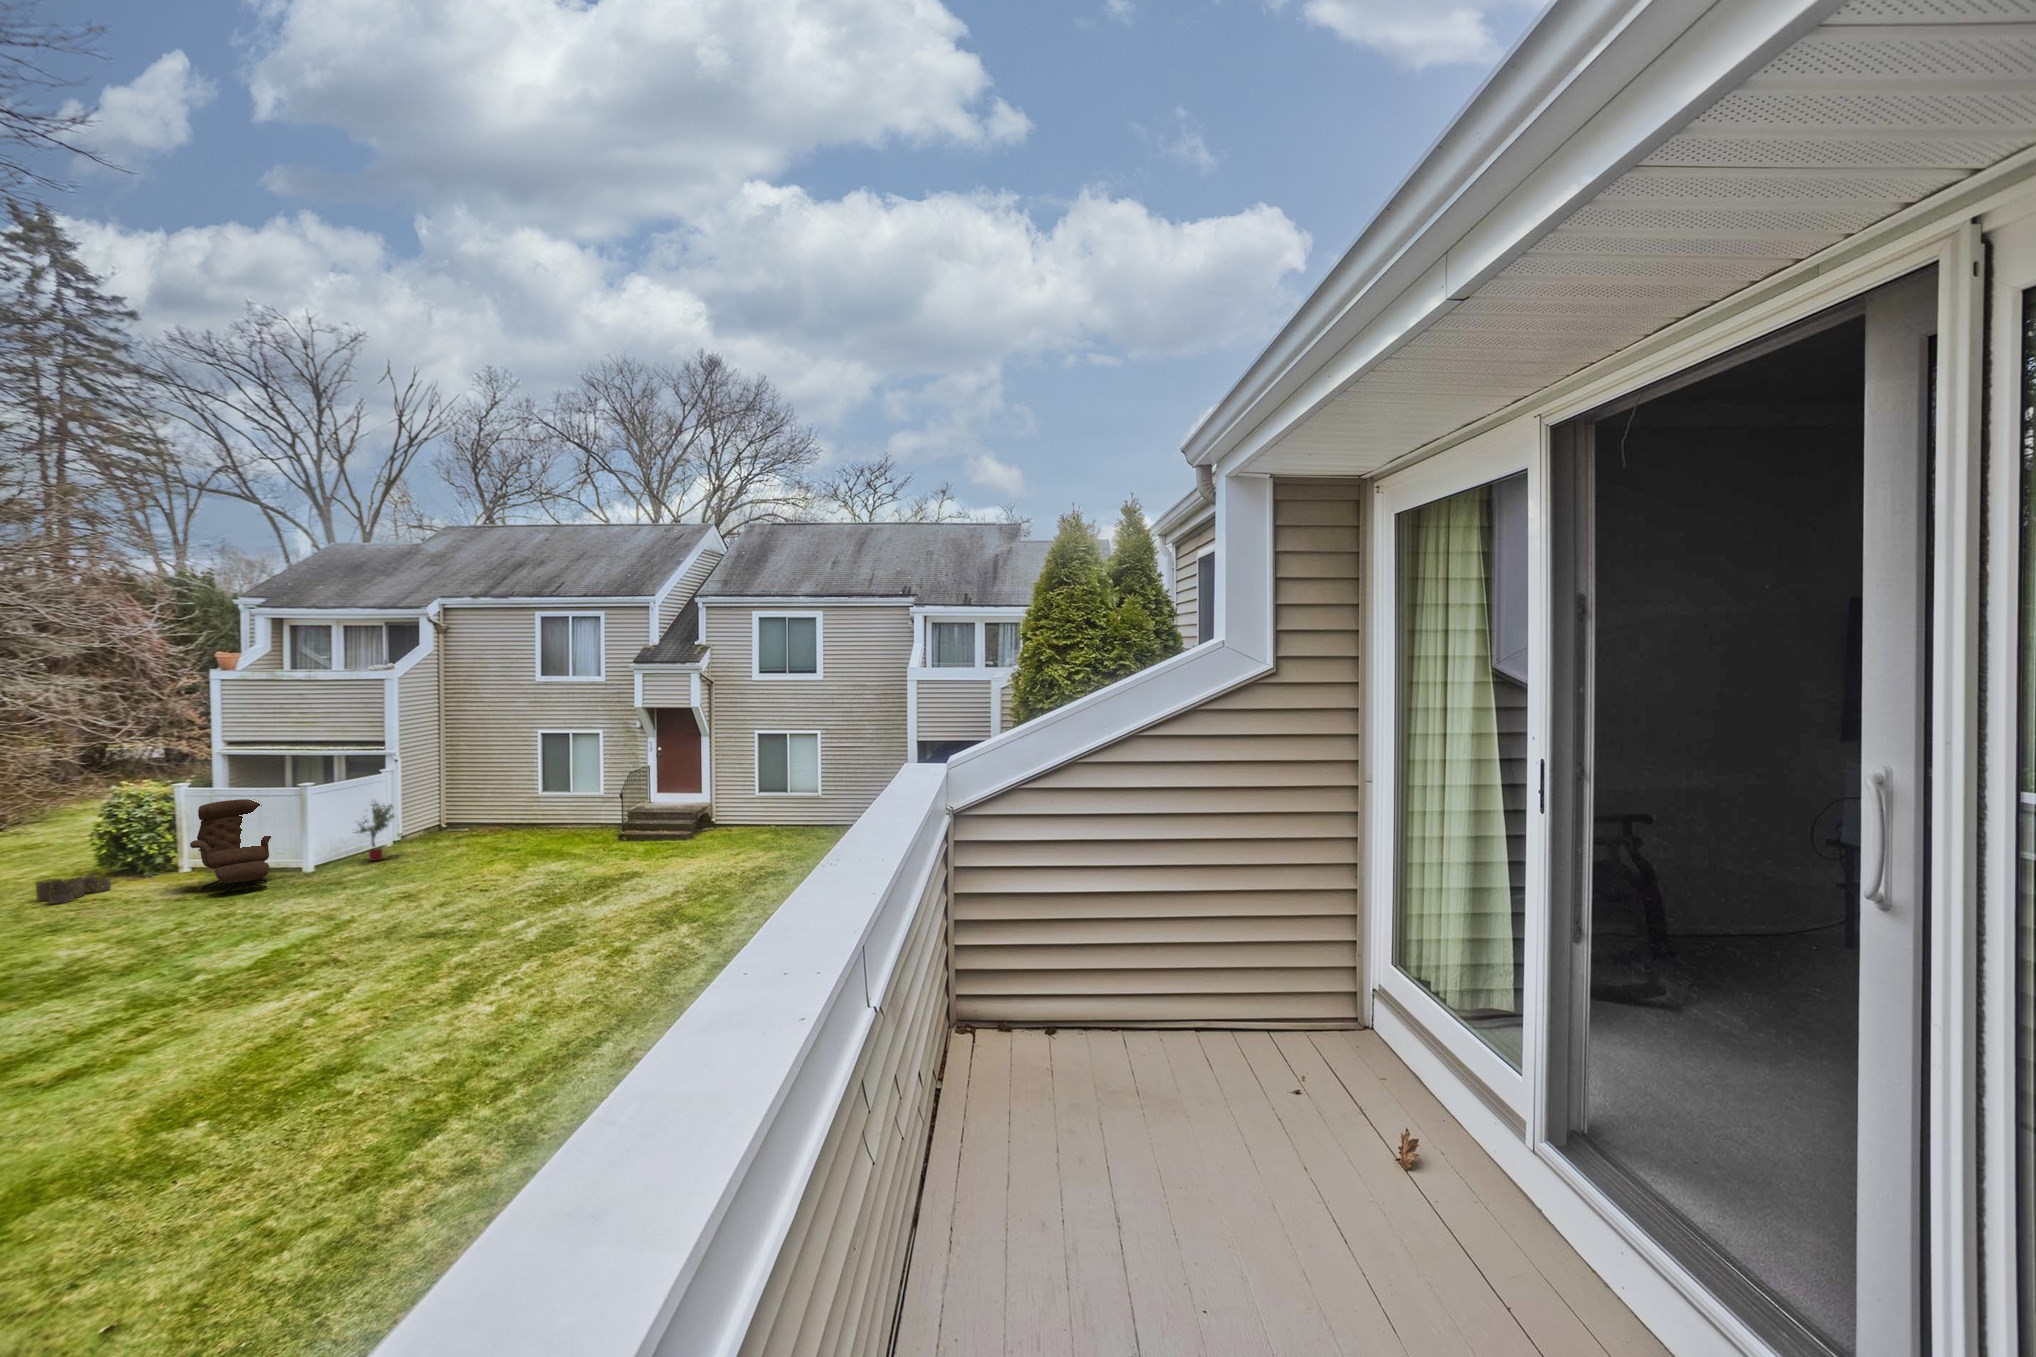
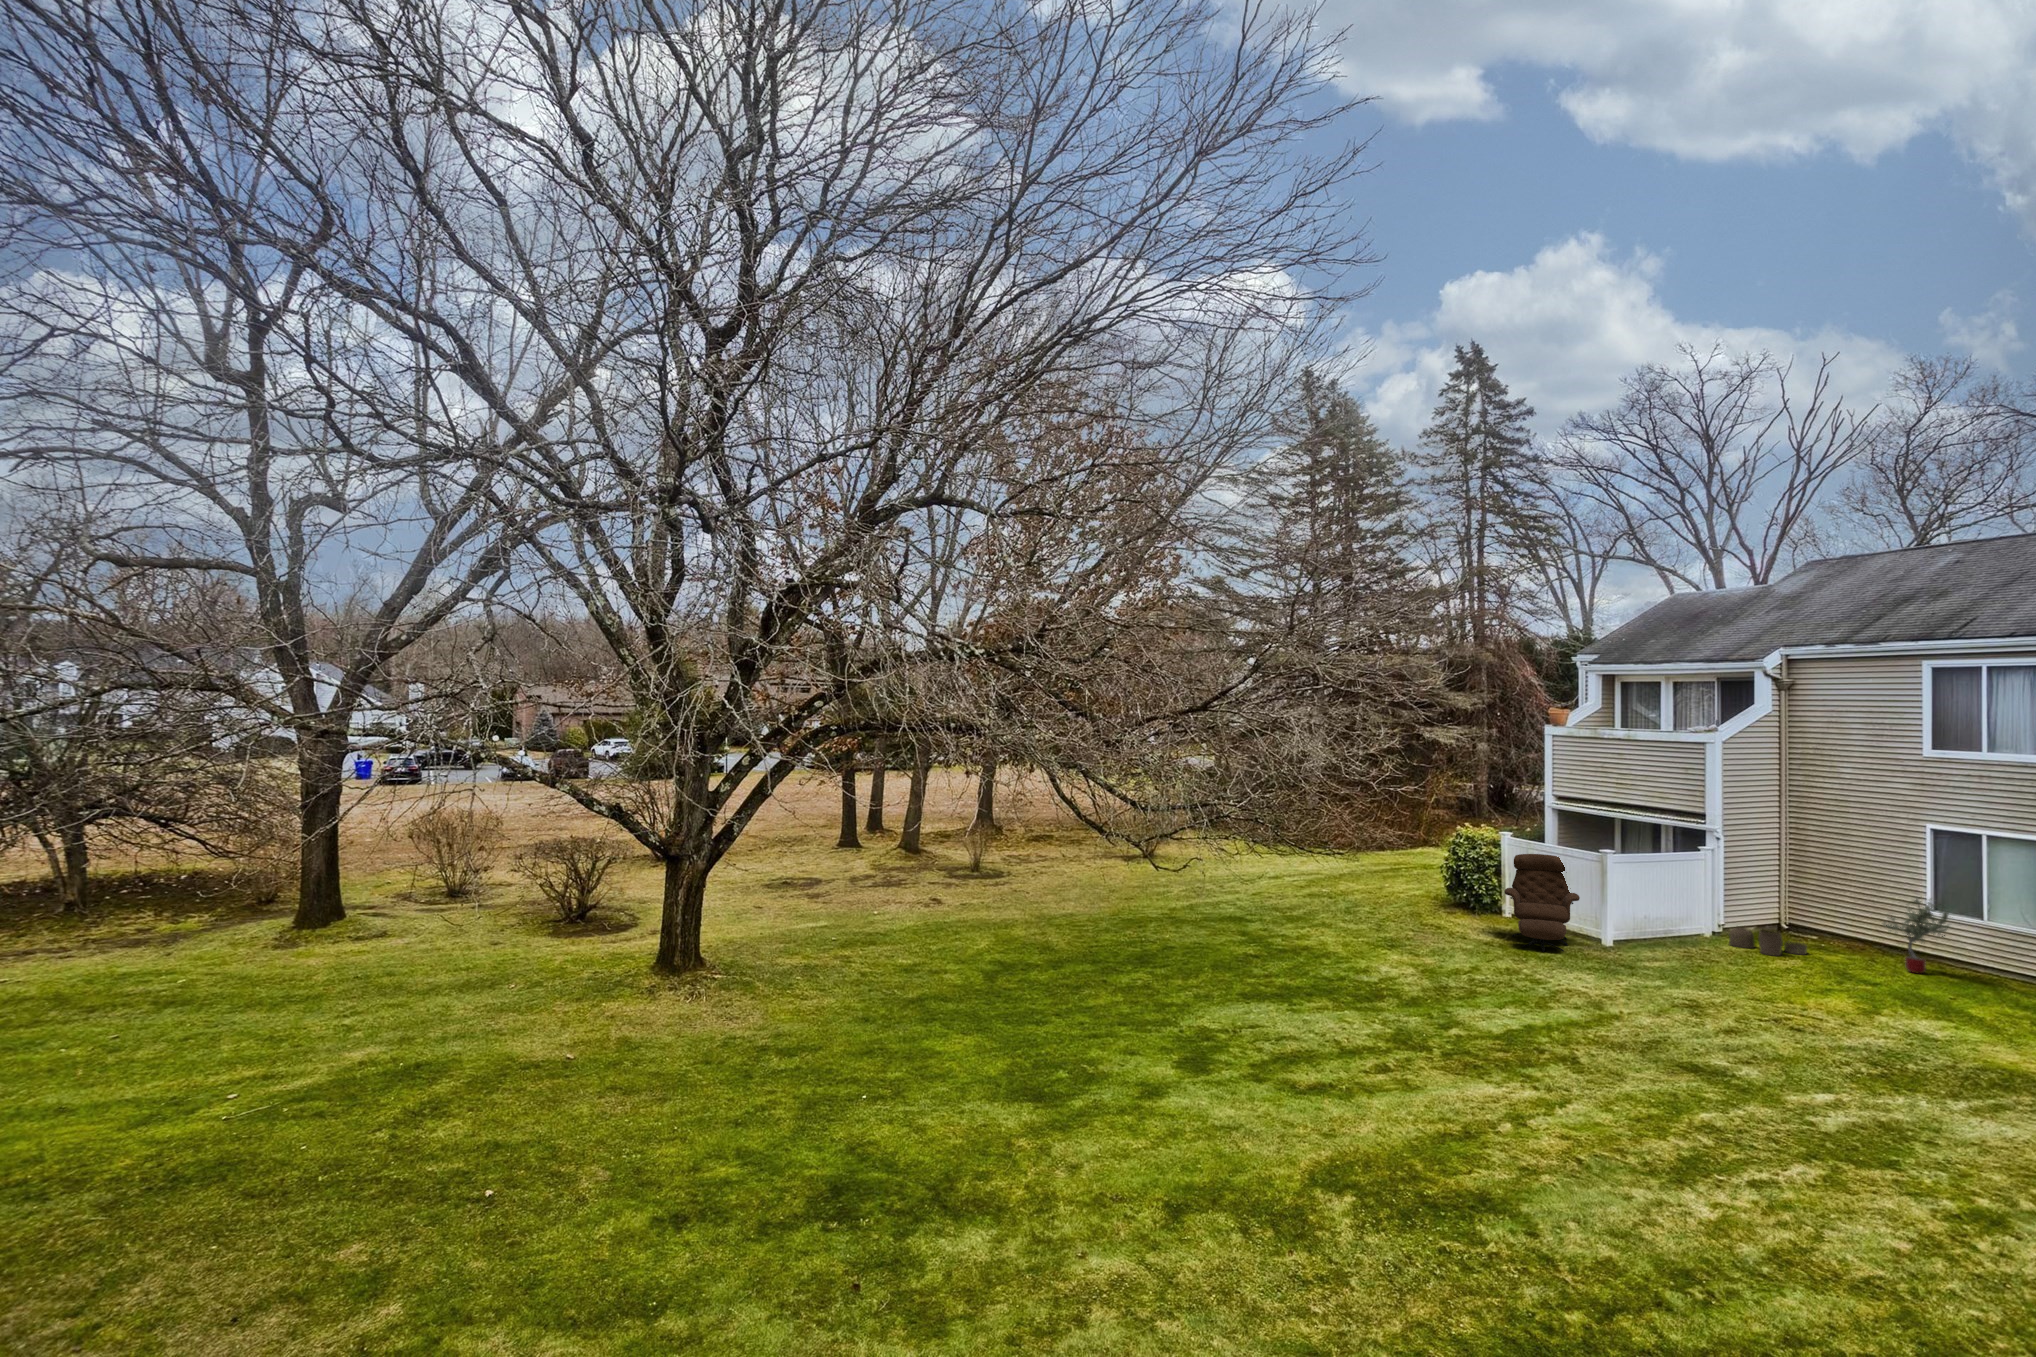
potted tree: present [352,803,394,861] -> present [1883,897,1949,974]
woven basket: present [36,872,111,904] -> present [1729,927,1807,956]

